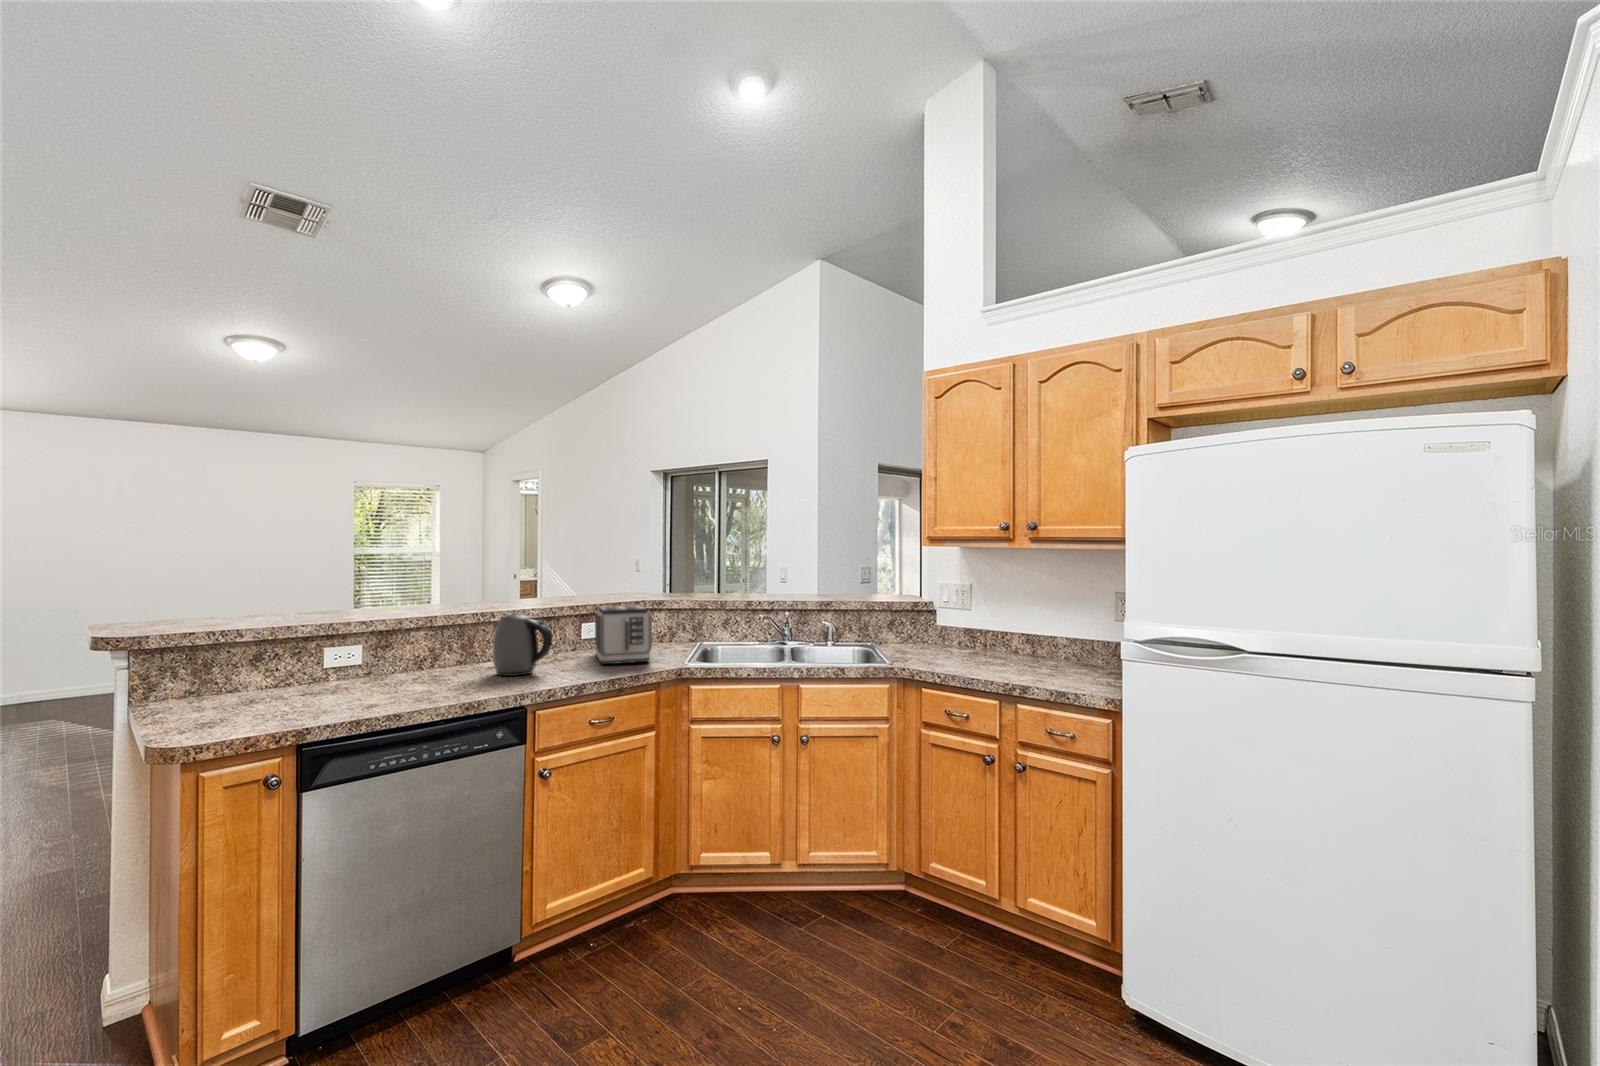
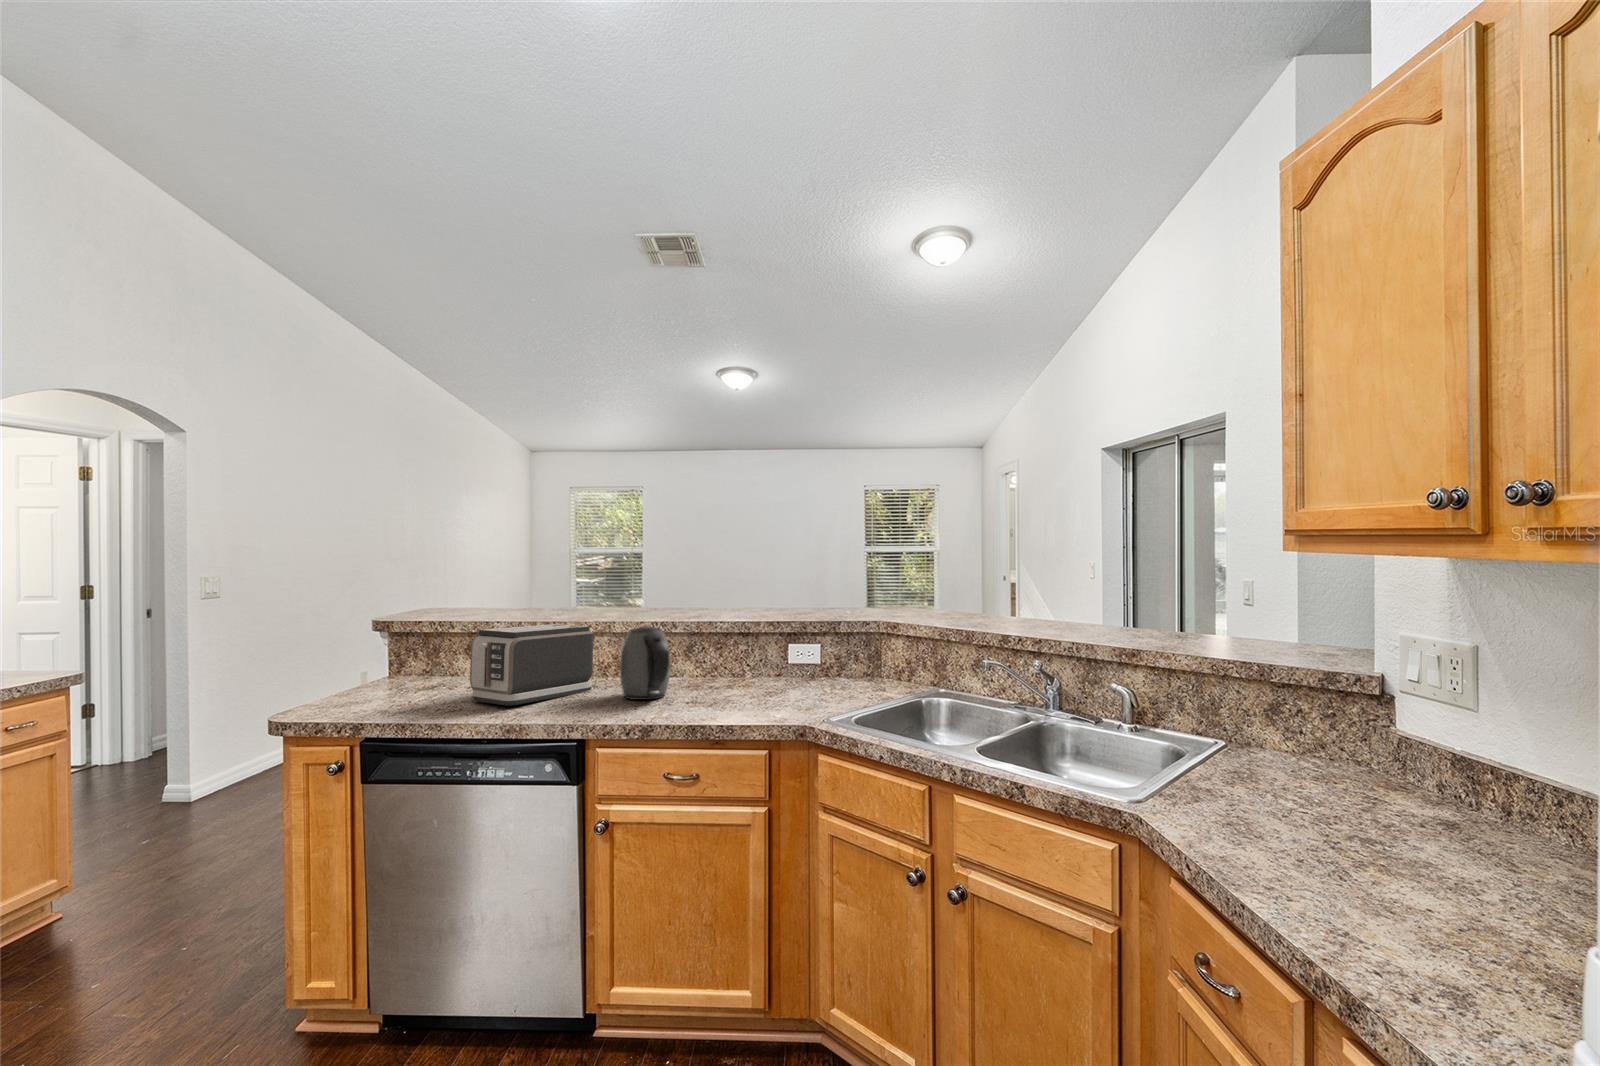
toaster: present [595,605,652,664] -> present [470,624,593,705]

